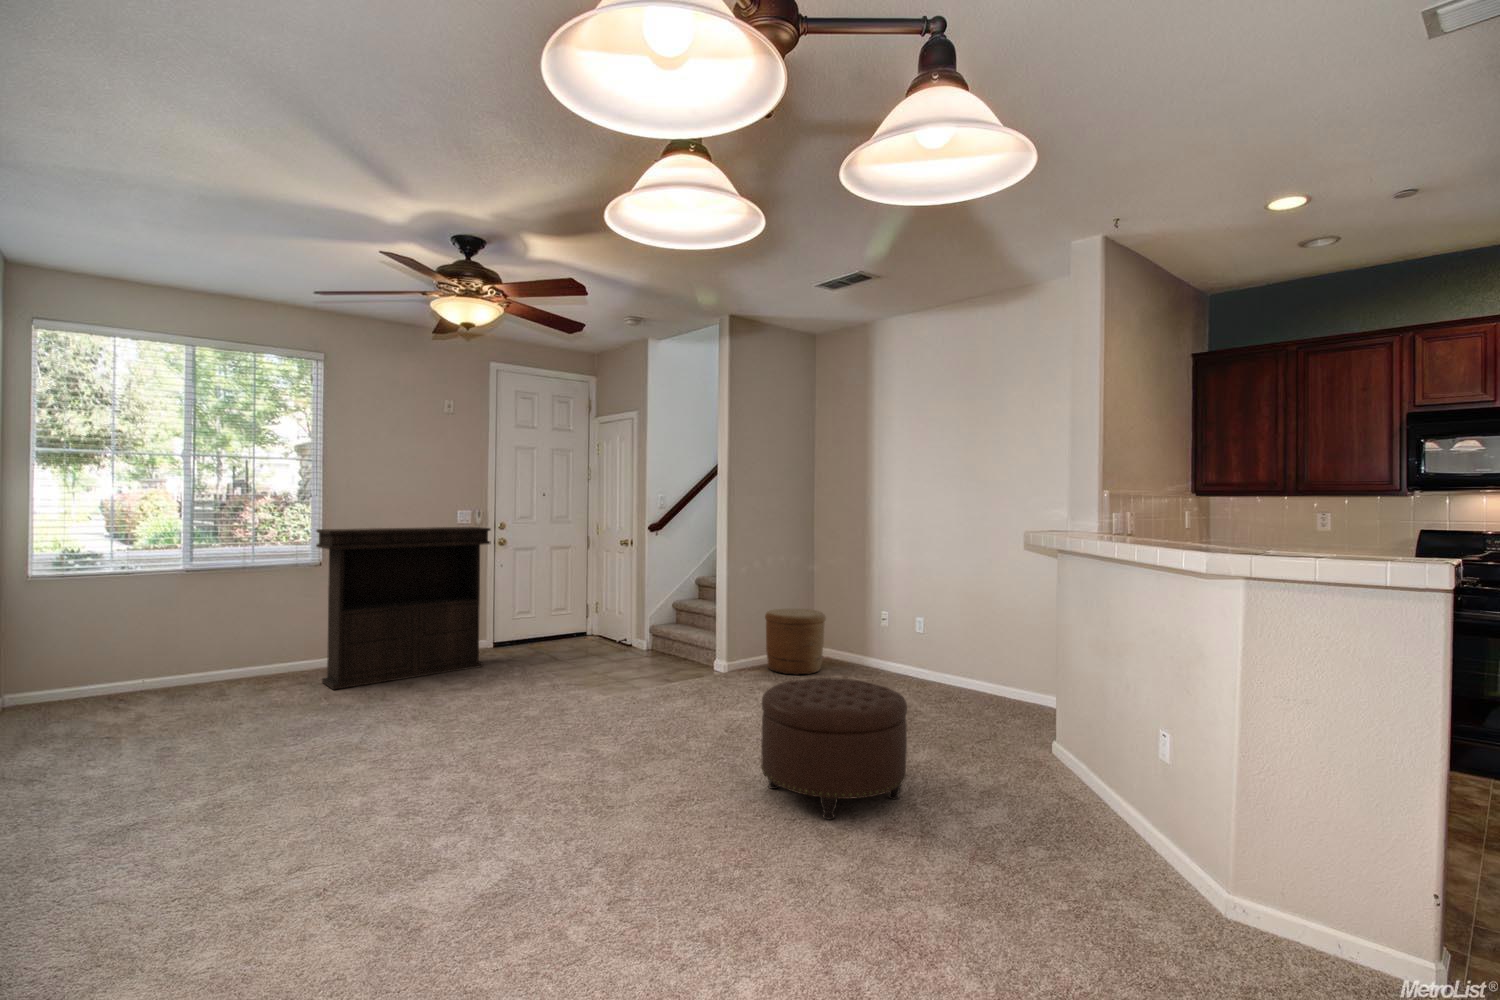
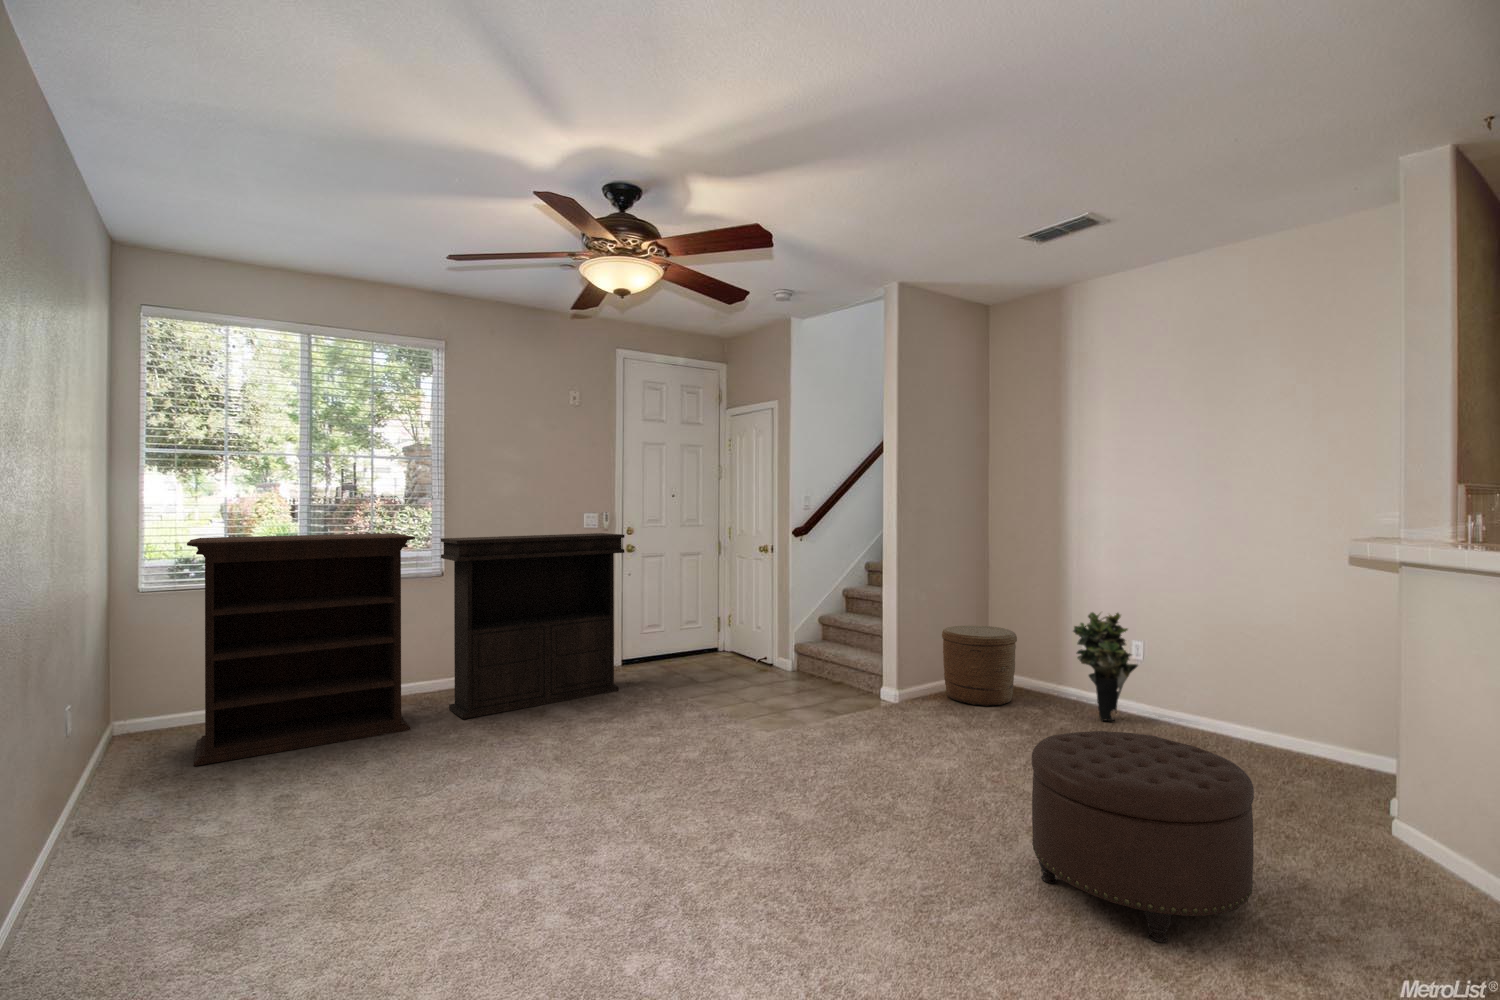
bookshelf: none [71,525,290,728] -> present [187,533,415,766]
potted plant: none [866,596,914,685] -> present [1073,612,1138,721]

